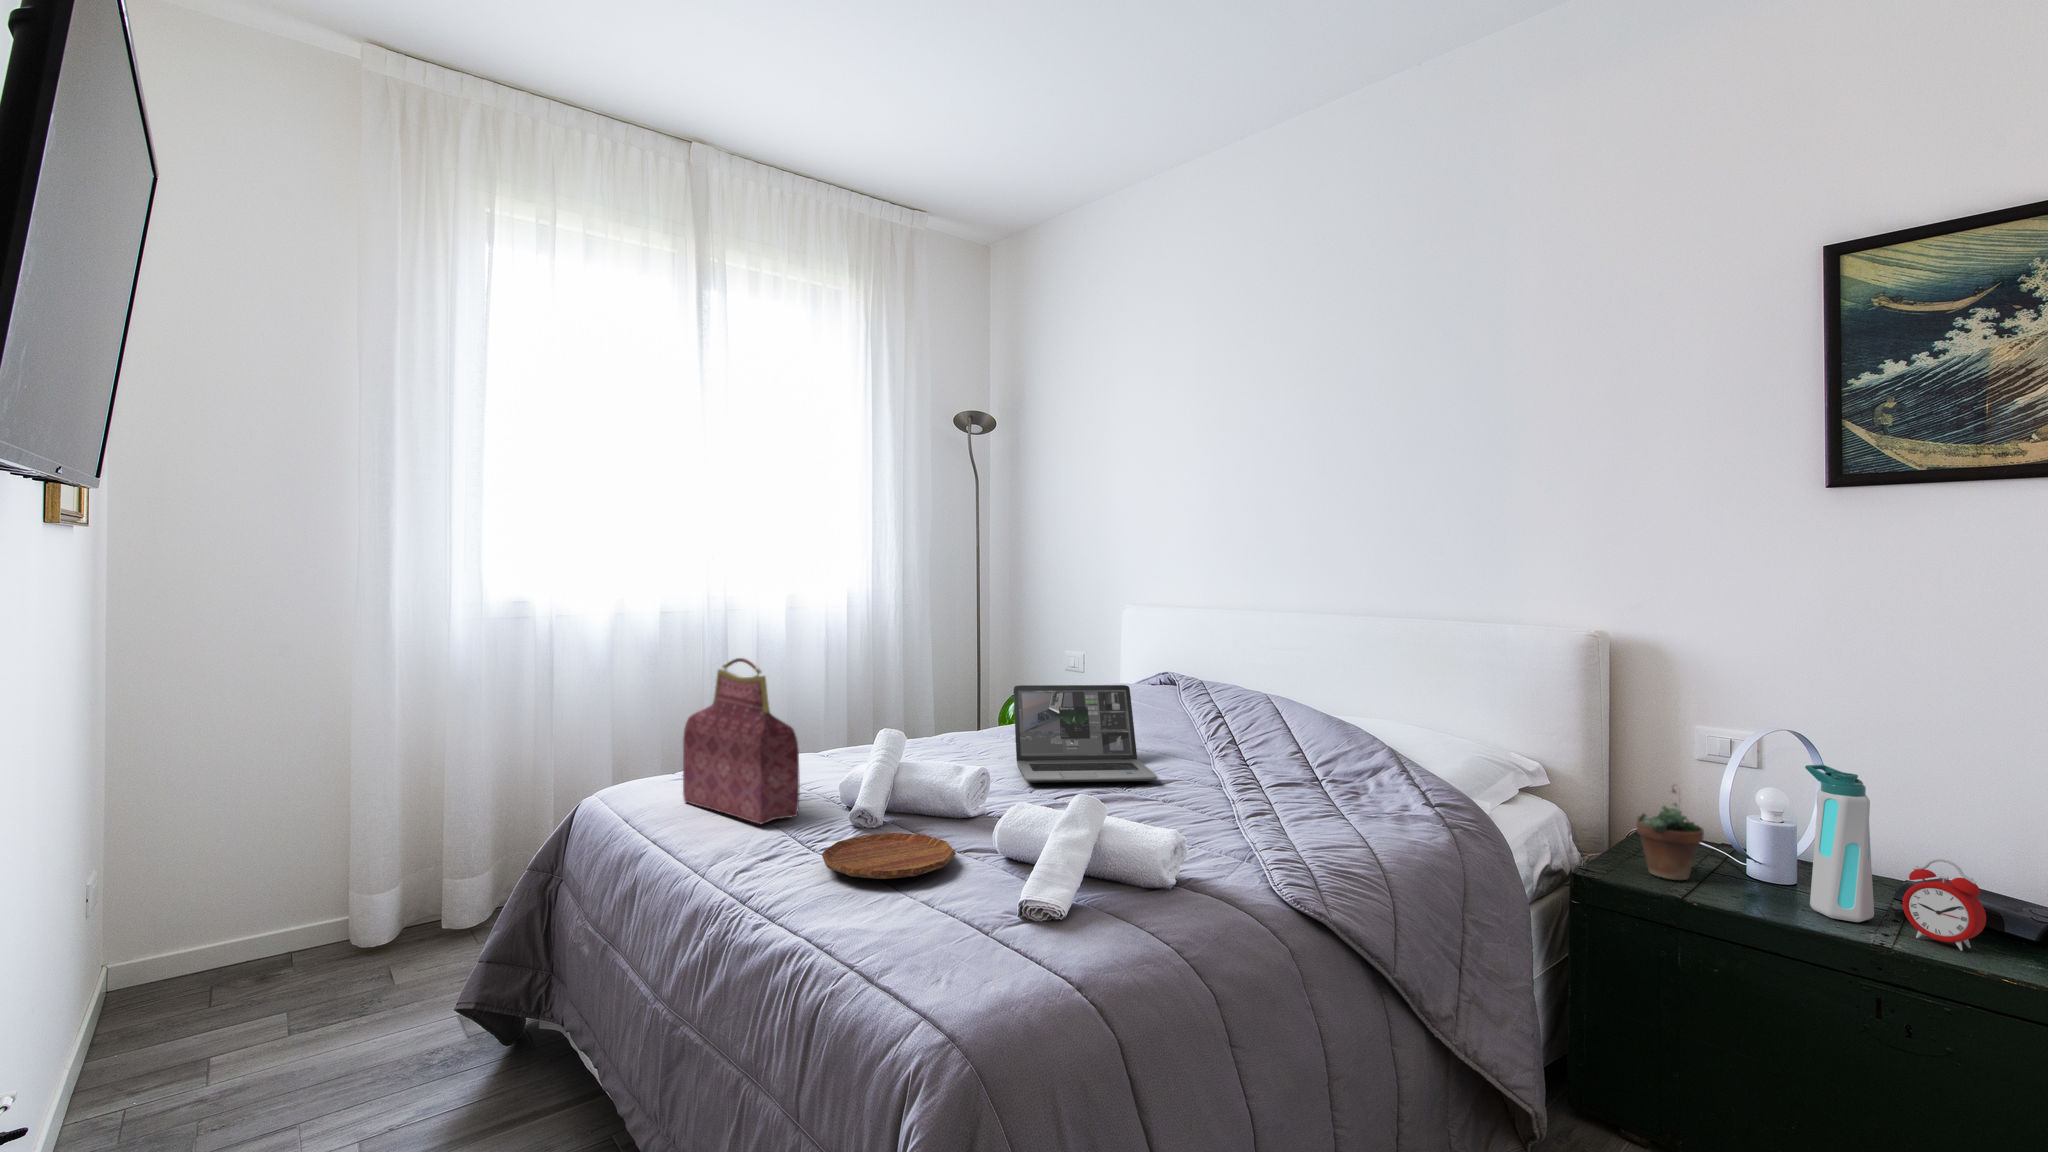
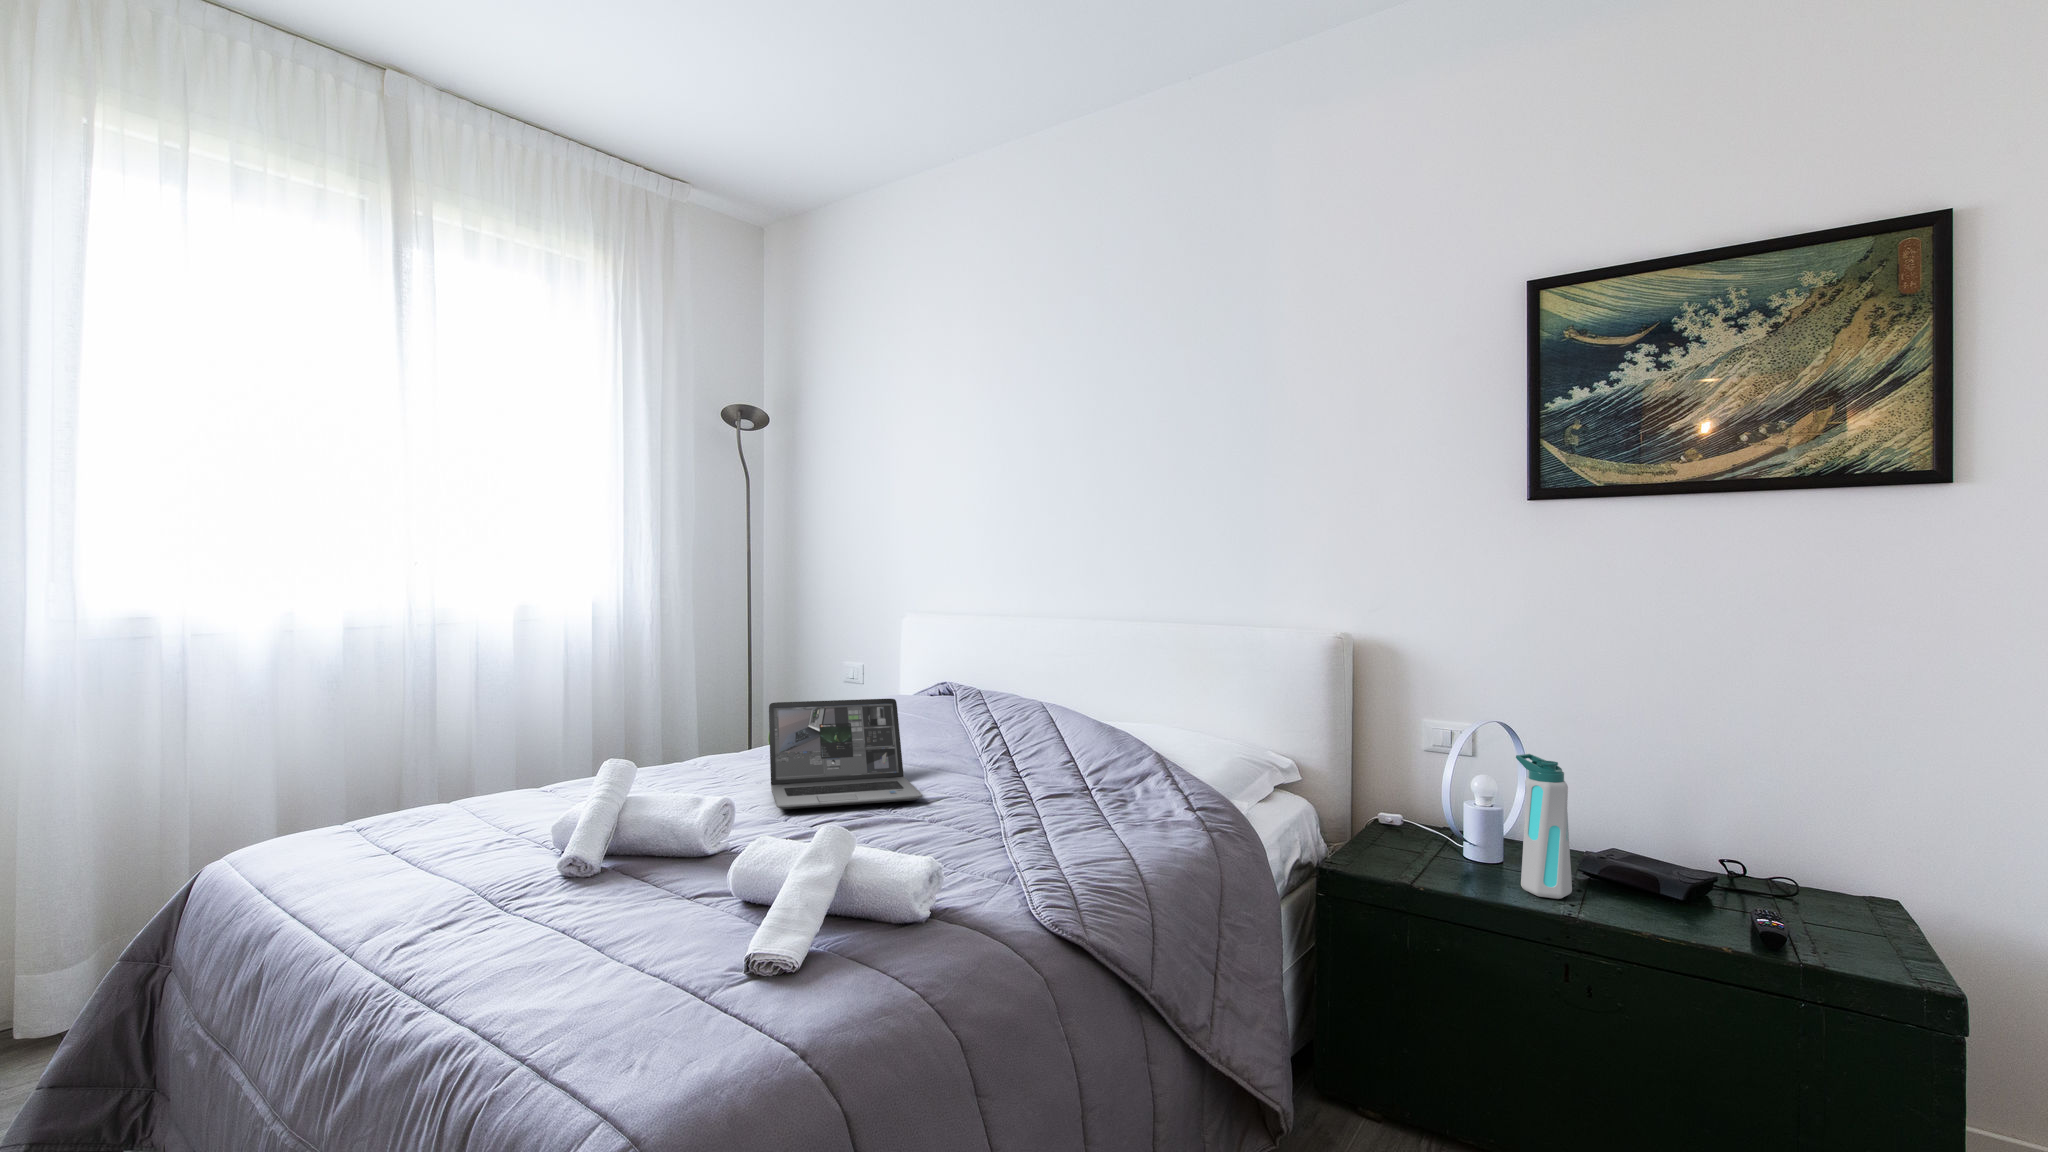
handbag: present [683,658,800,824] -> none [344,682,495,881]
succulent plant: present [1636,784,1704,880] -> none [1376,777,1433,869]
tray: present [822,833,956,879] -> none [510,881,680,941]
alarm clock: present [1903,859,1986,951] -> none [1595,836,1659,919]

